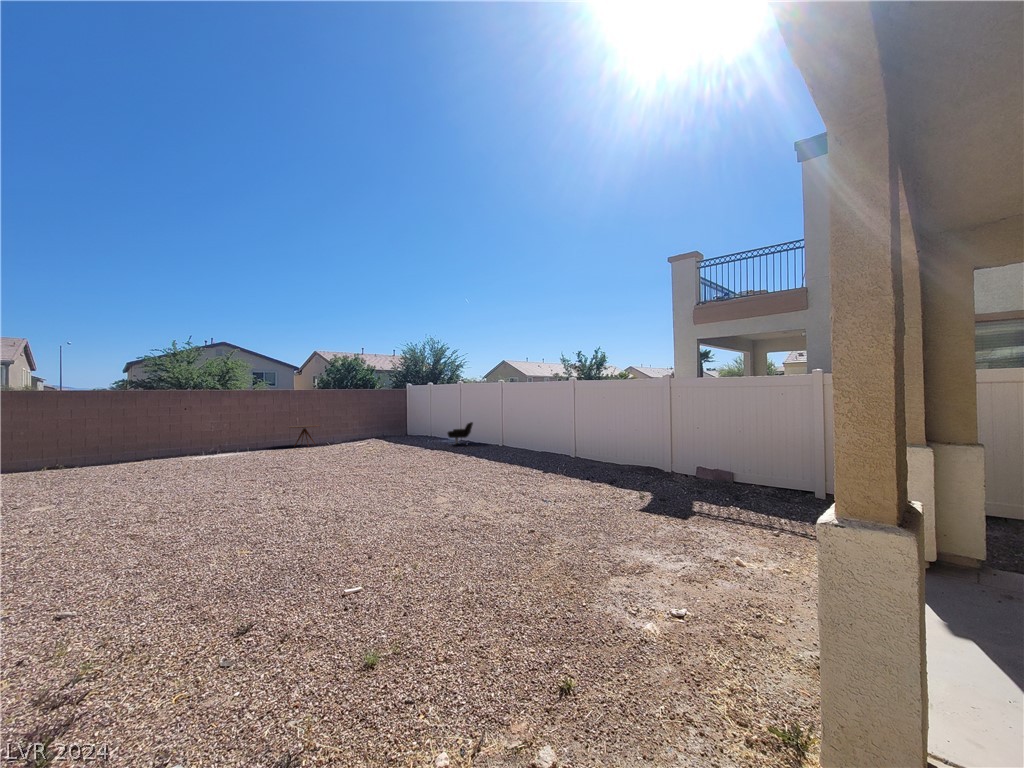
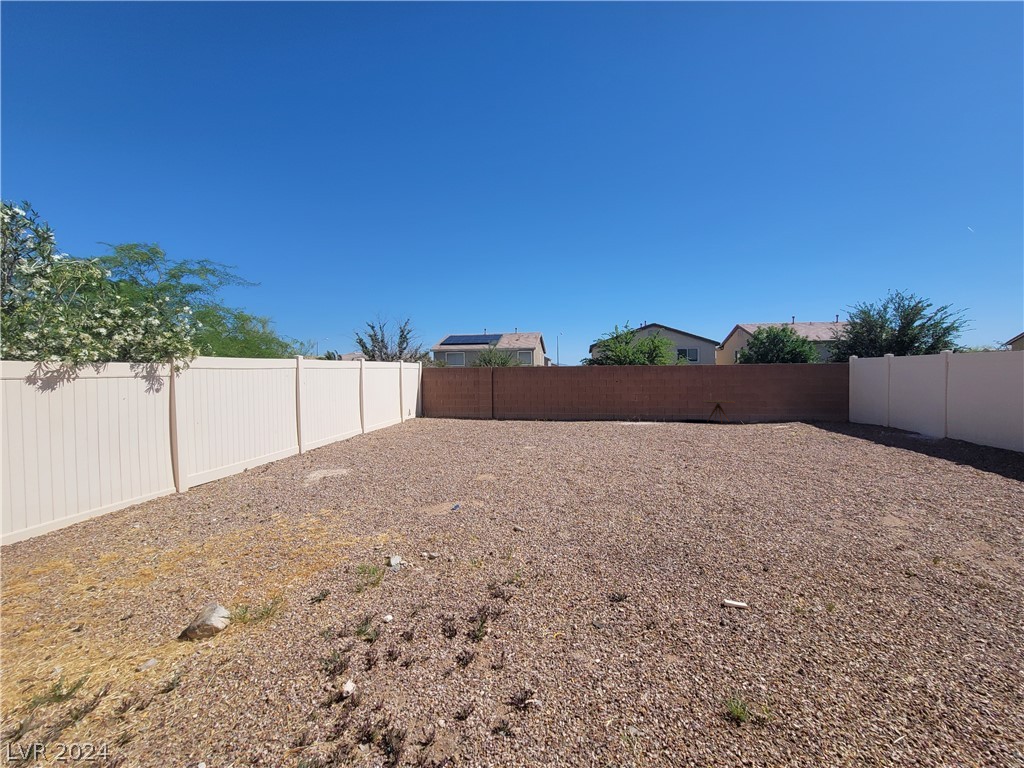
lounge chair: present [448,422,473,444] -> none [917,414,975,447]

